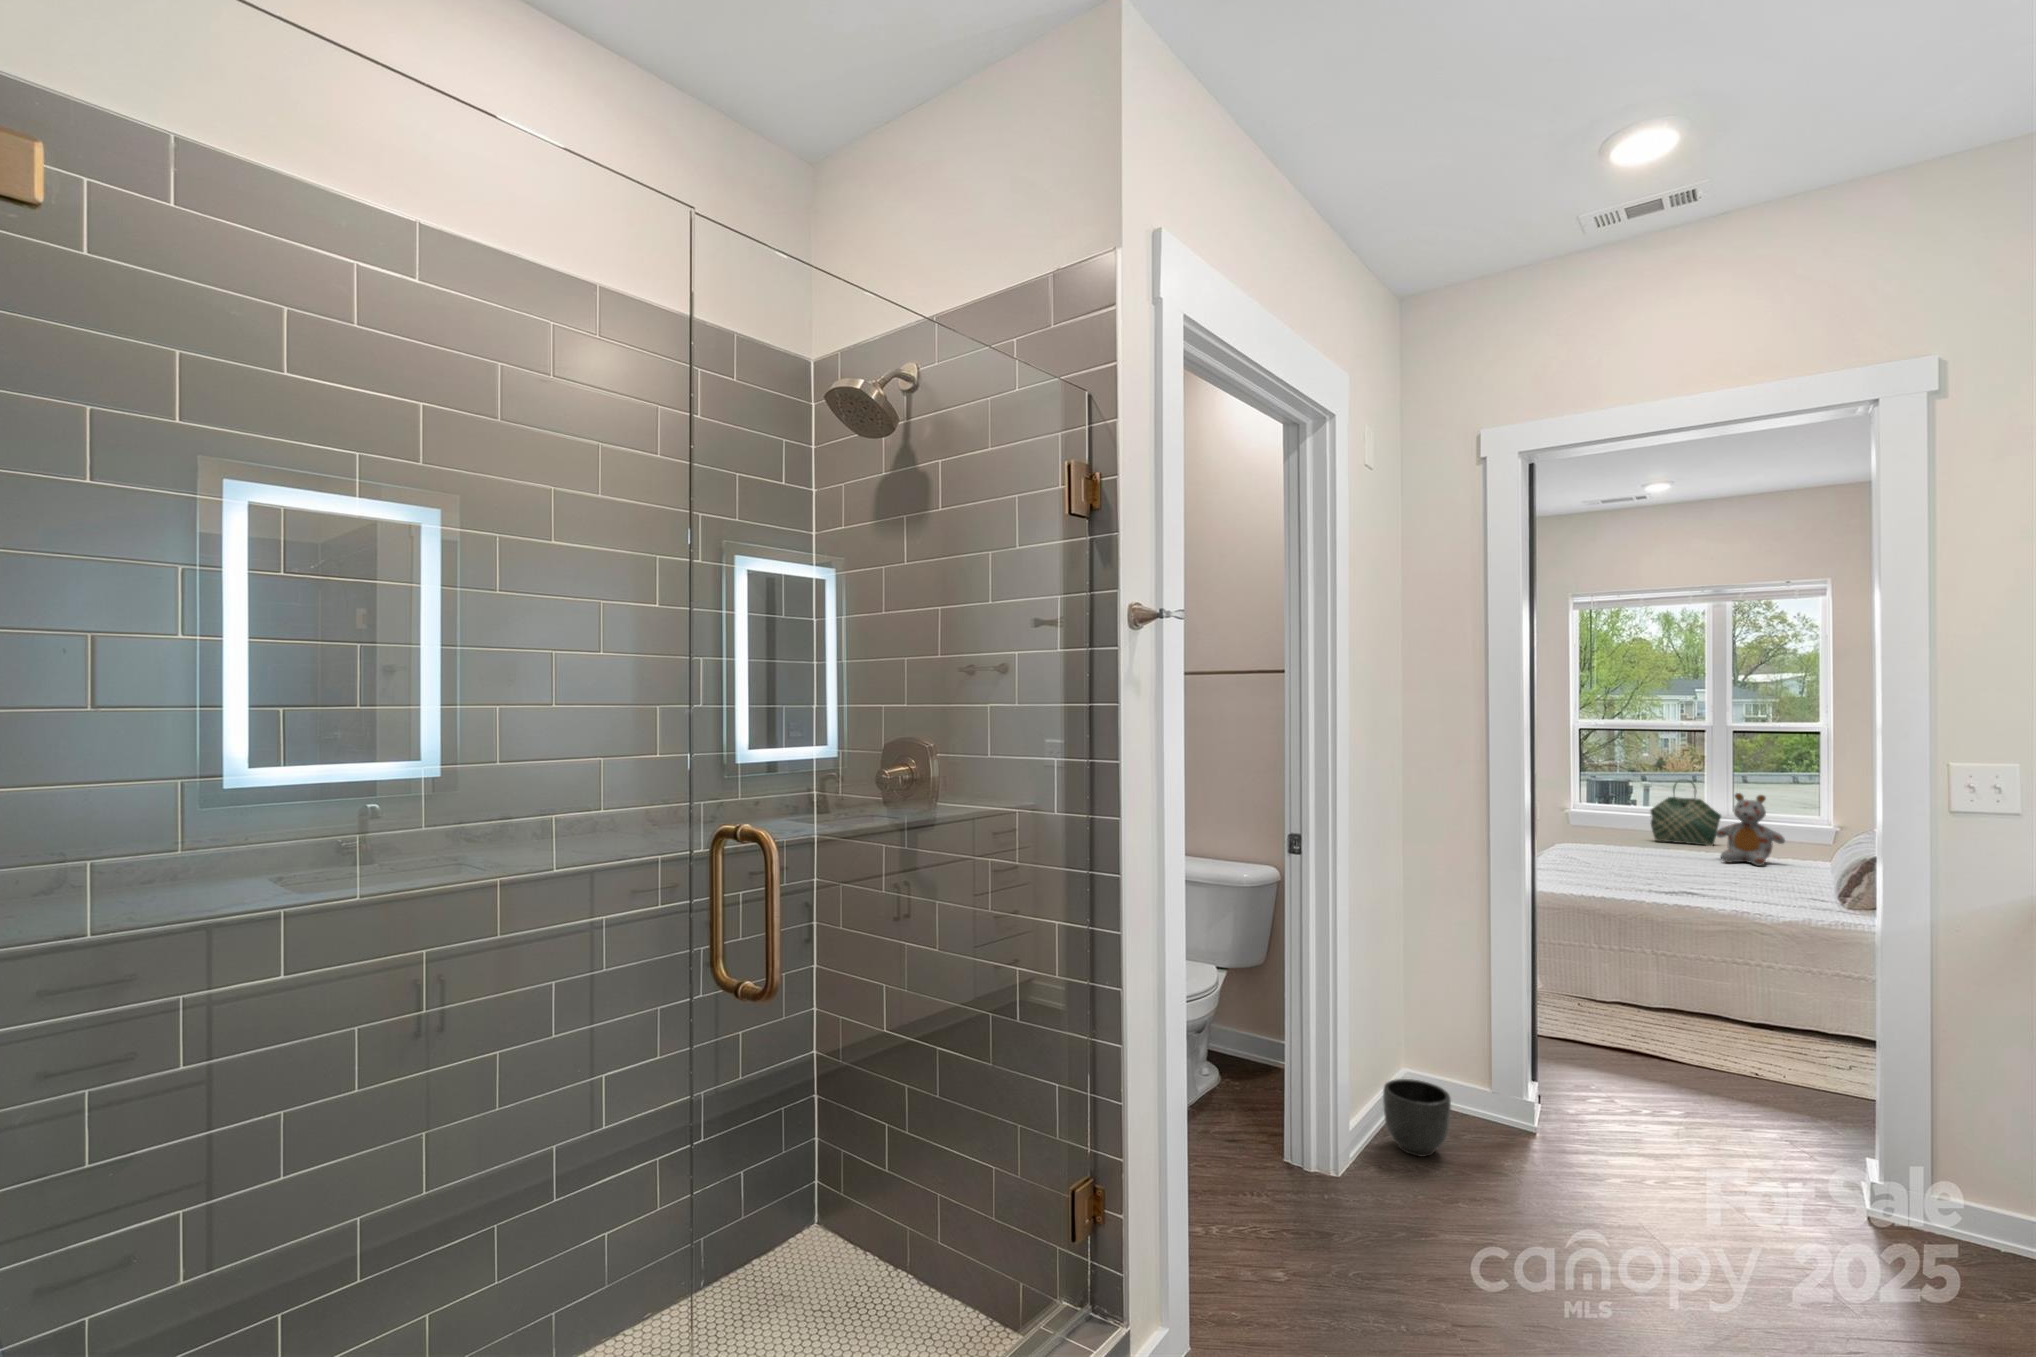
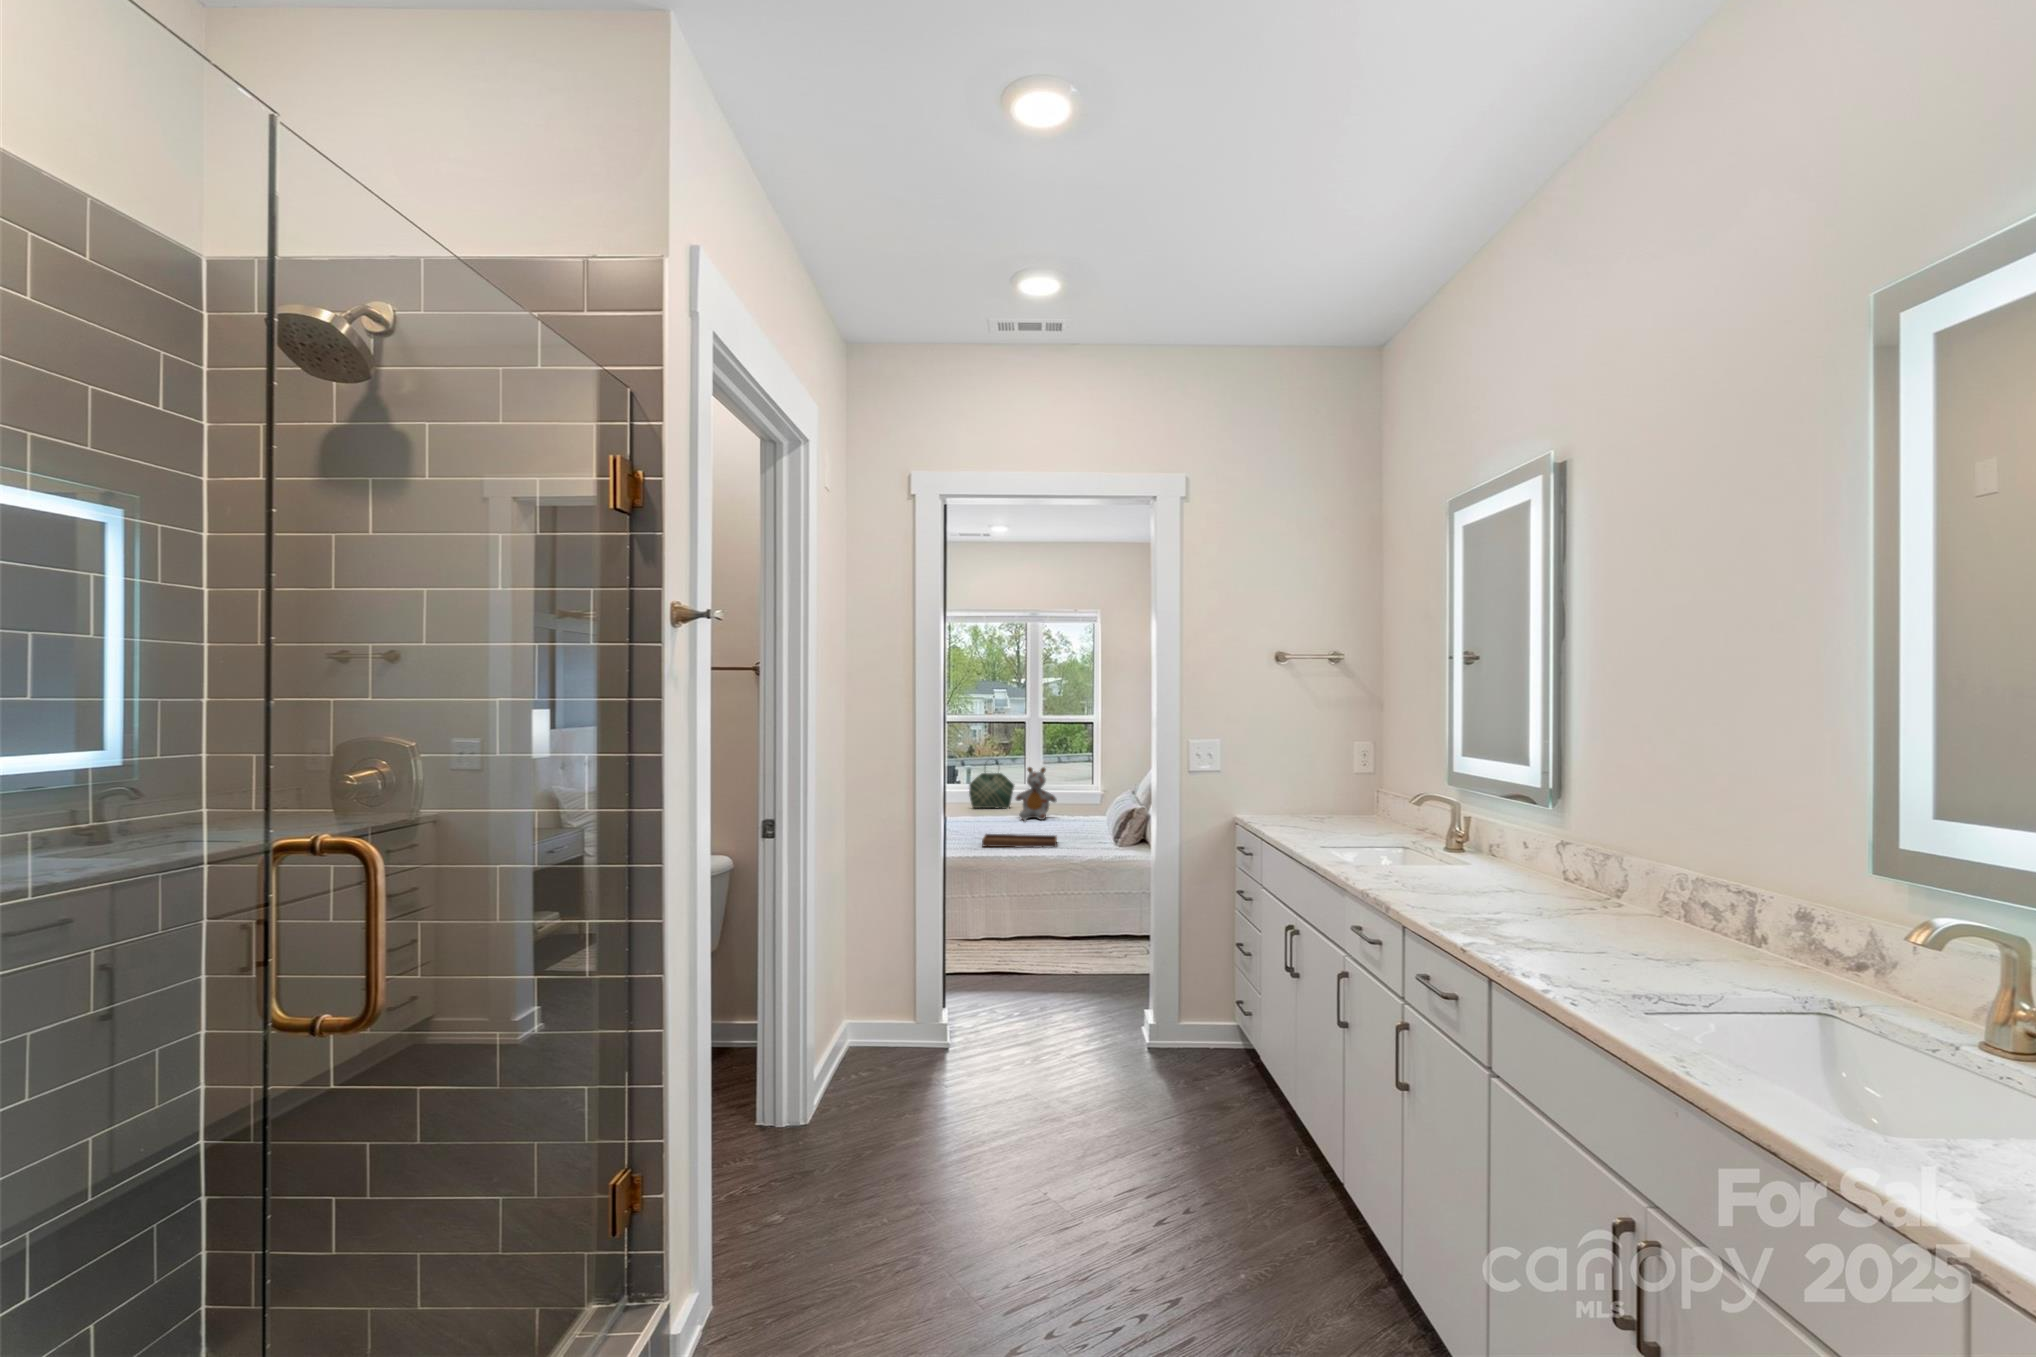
tray: none [1643,862,1768,908] -> present [982,818,1057,847]
planter: present [1383,1079,1451,1156] -> none [829,1022,883,1086]

